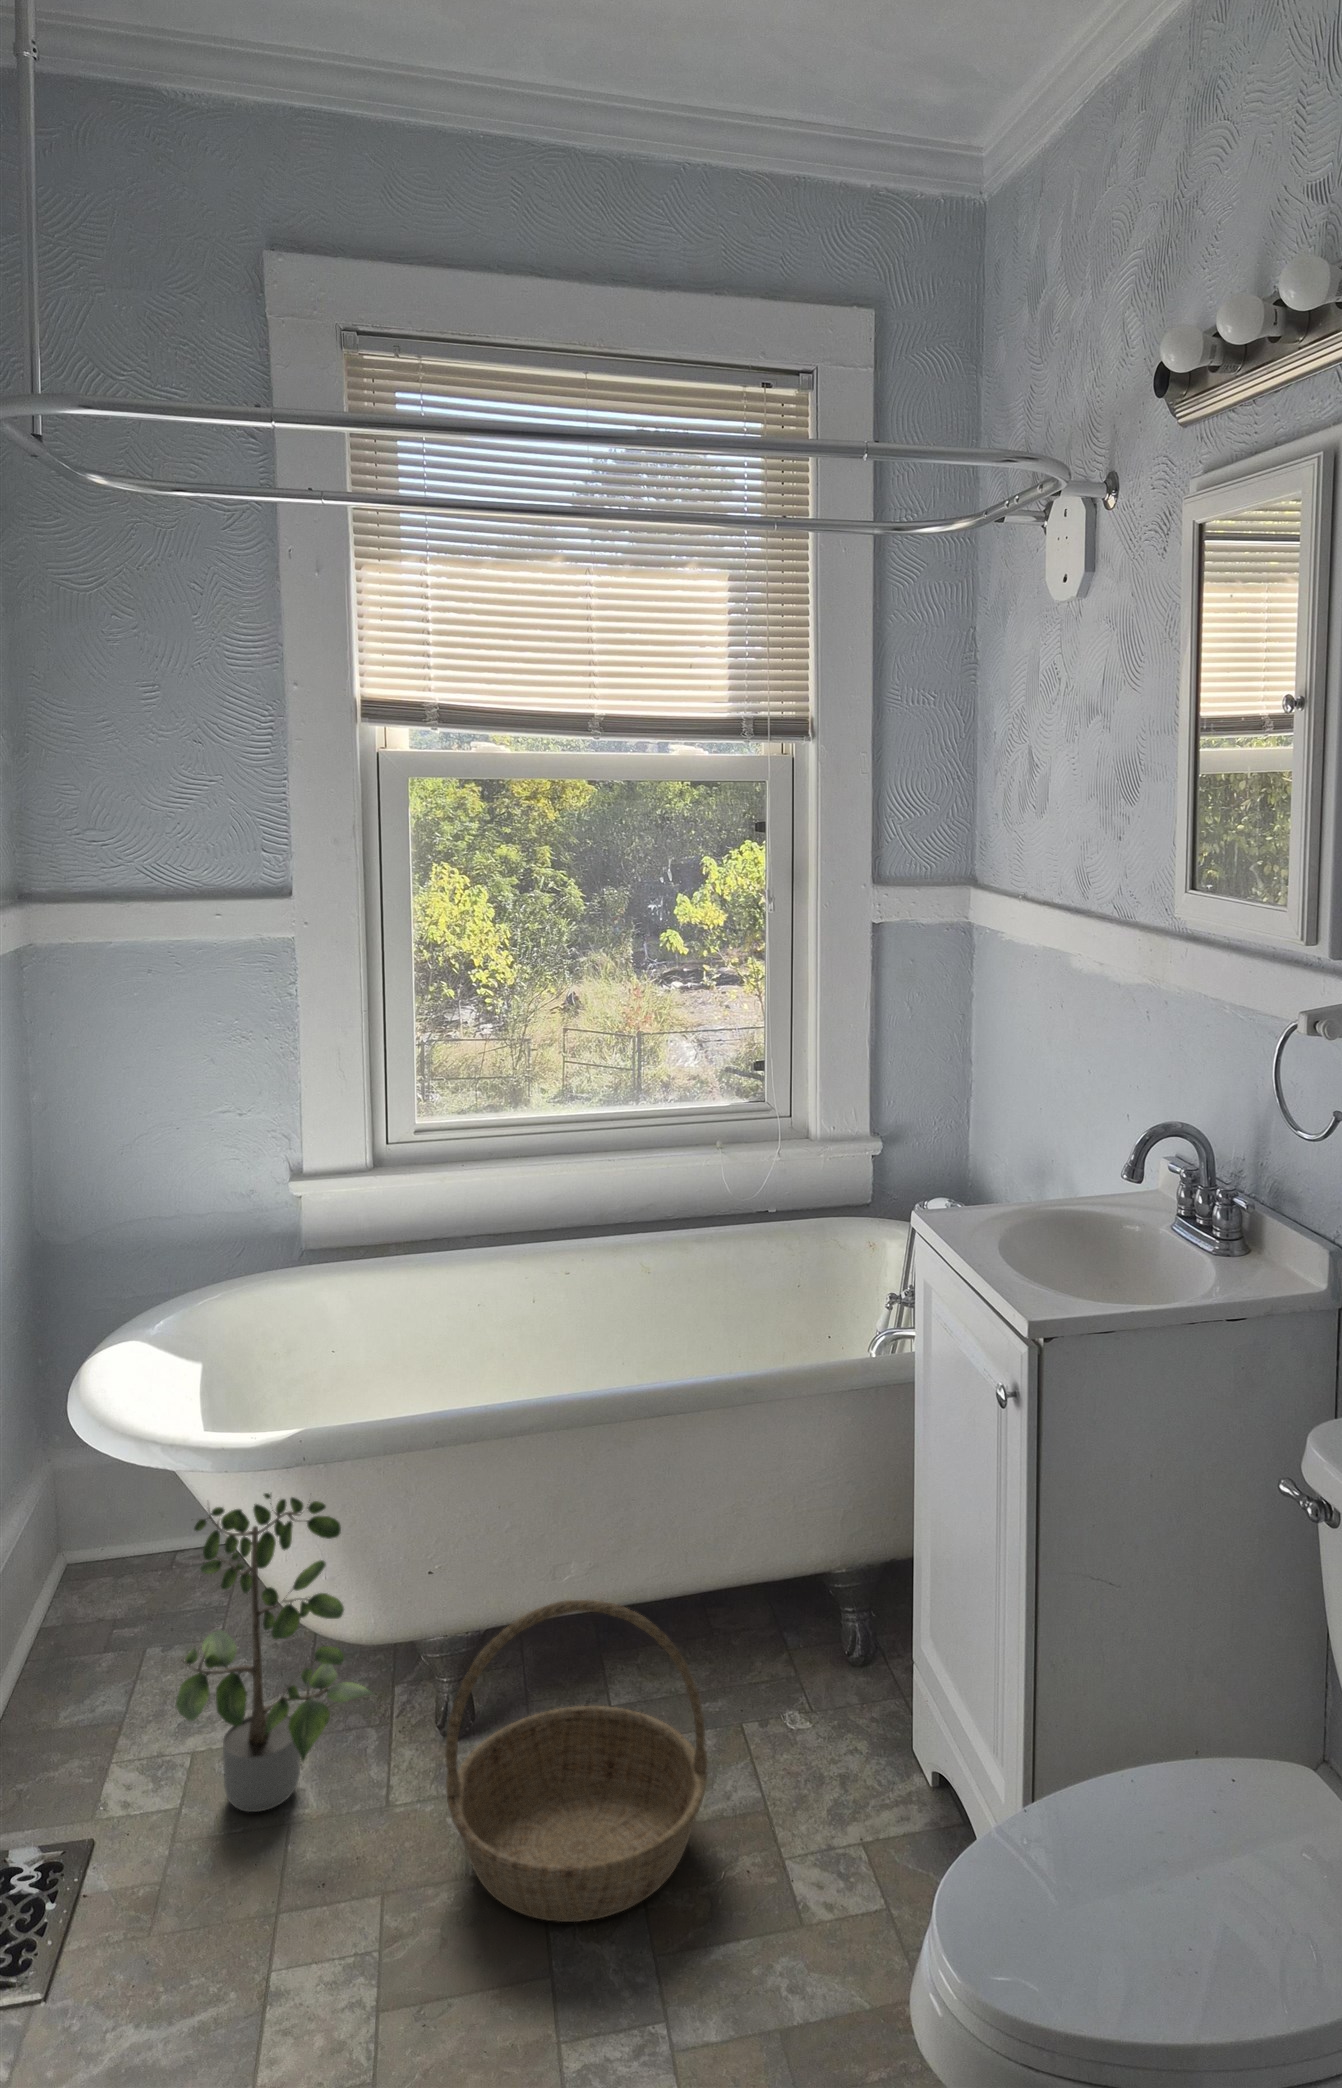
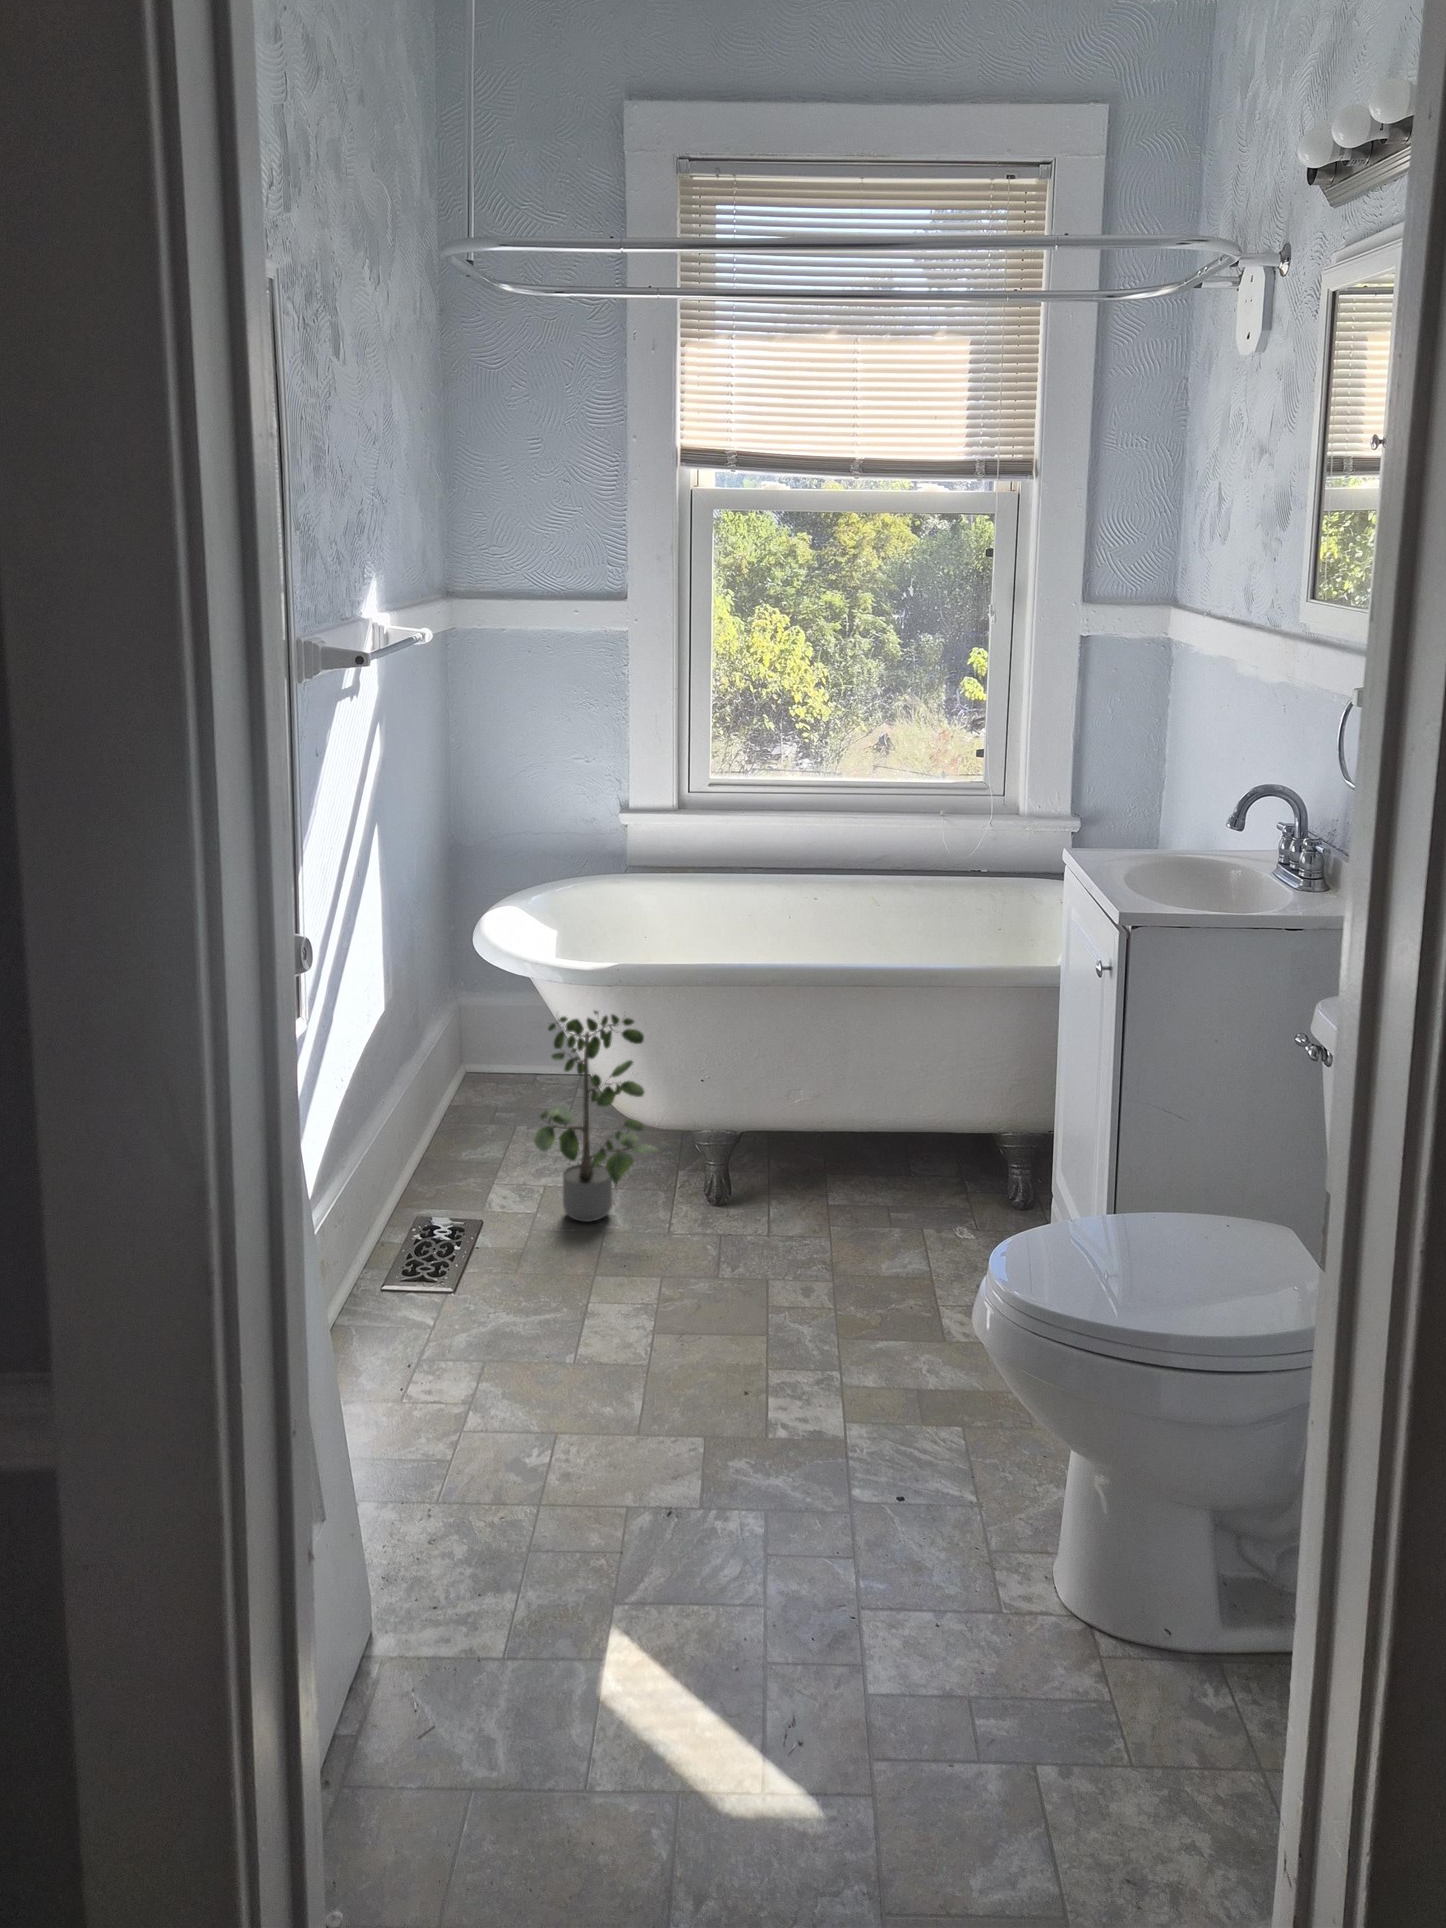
basket: present [445,1600,708,1922] -> none [708,1093,888,1296]

